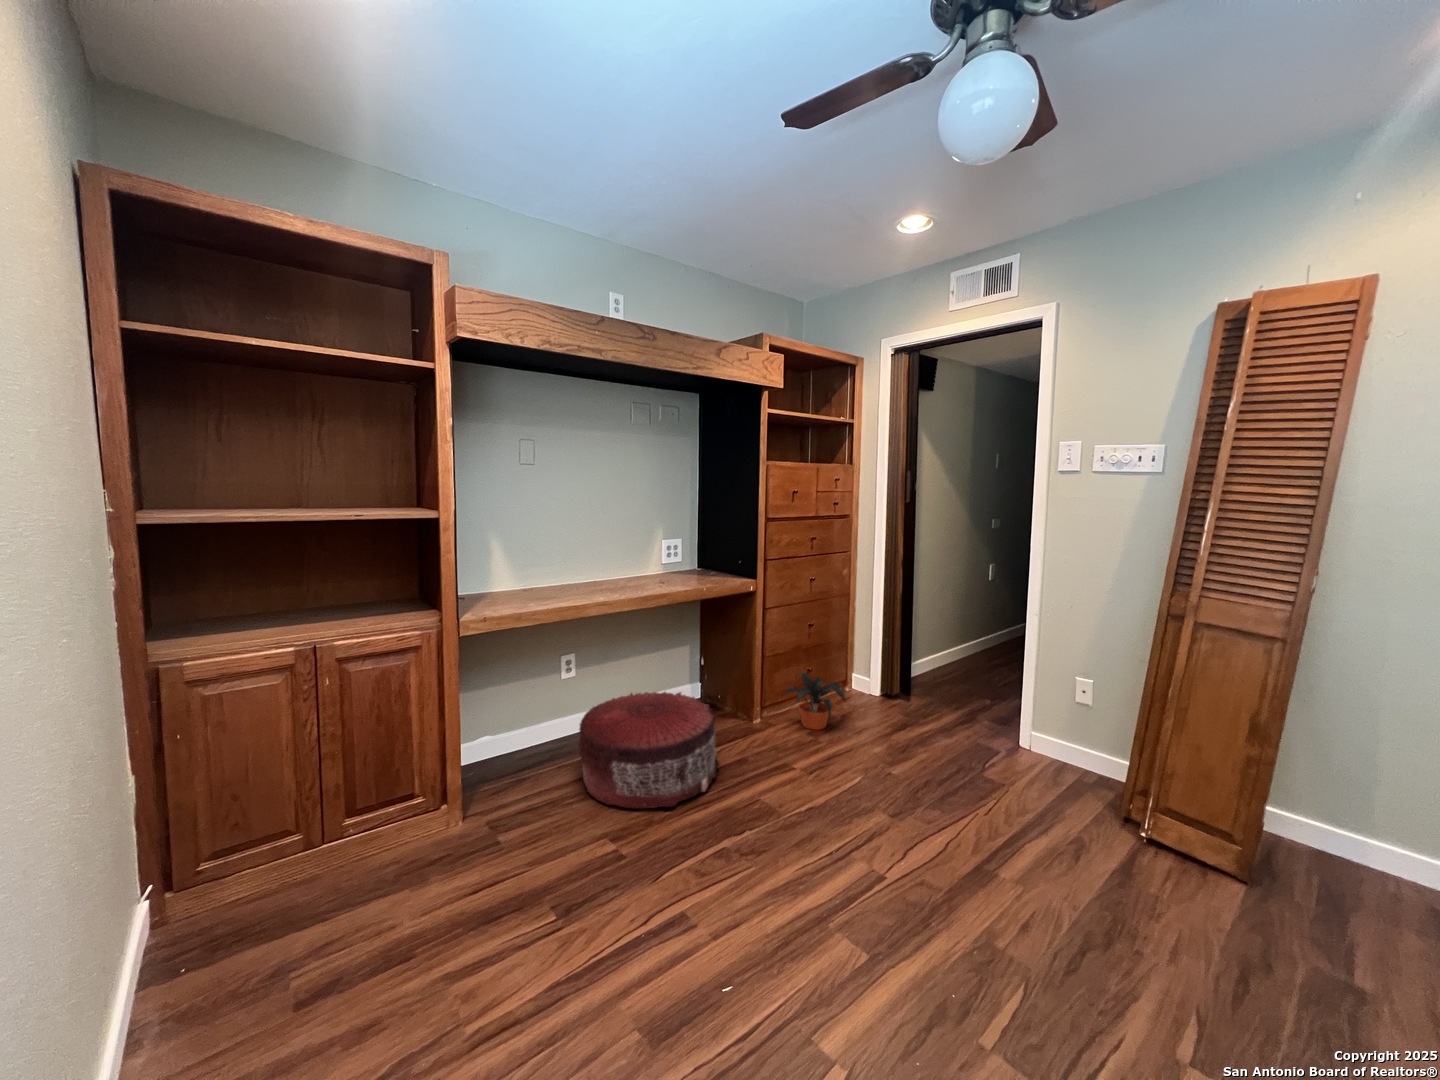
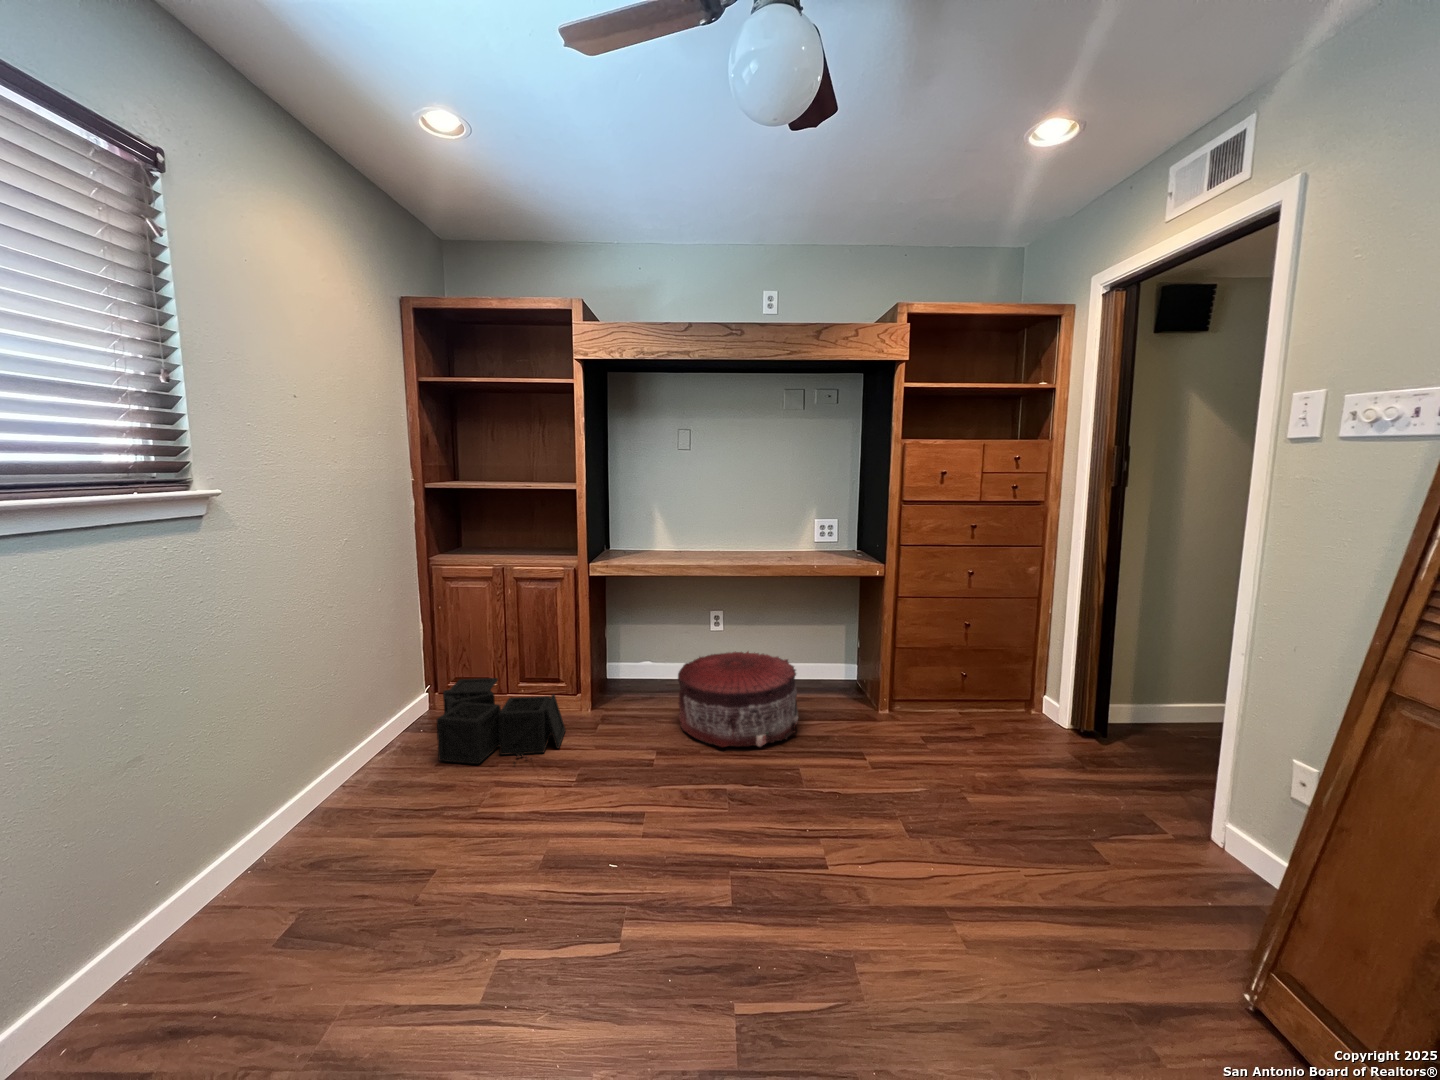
potted plant: present [785,673,846,730] -> none [908,673,983,738]
storage bin: none [225,817,480,998] -> present [437,678,565,764]

